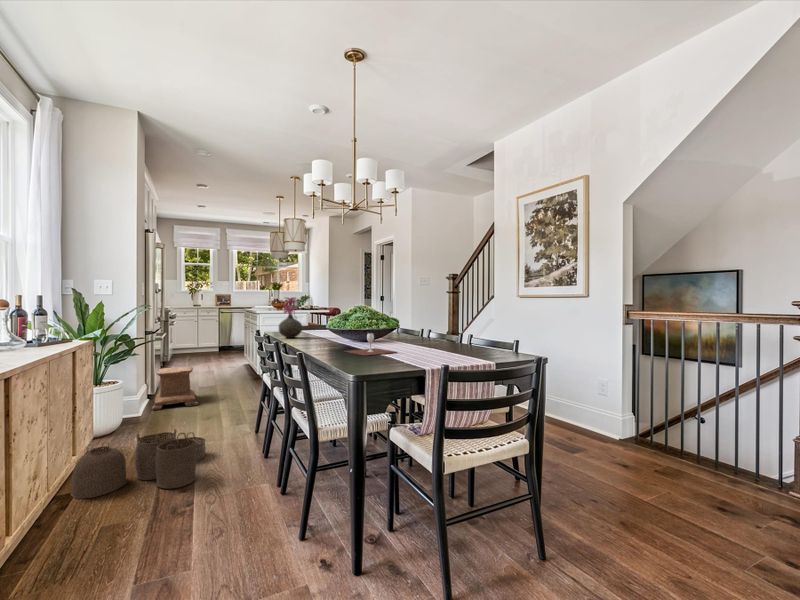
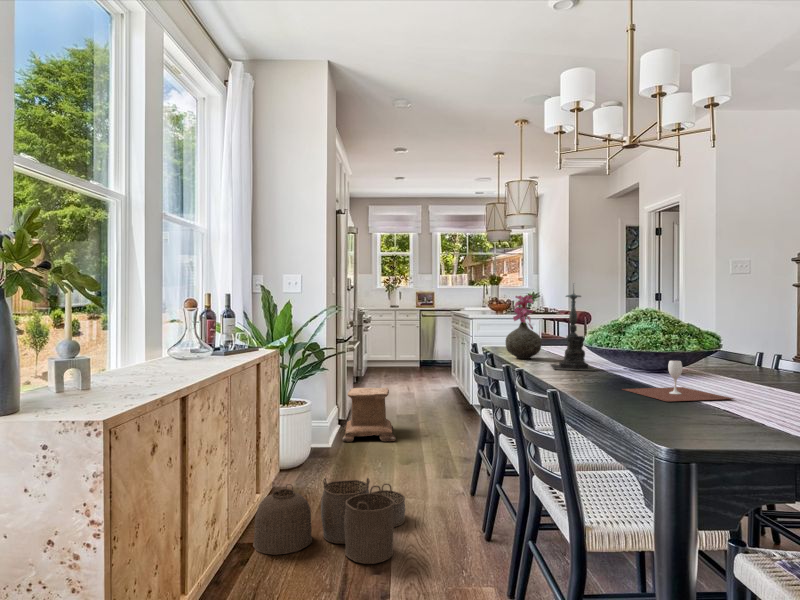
candle holder: none [306,290,333,343] -> present [551,285,595,370]

